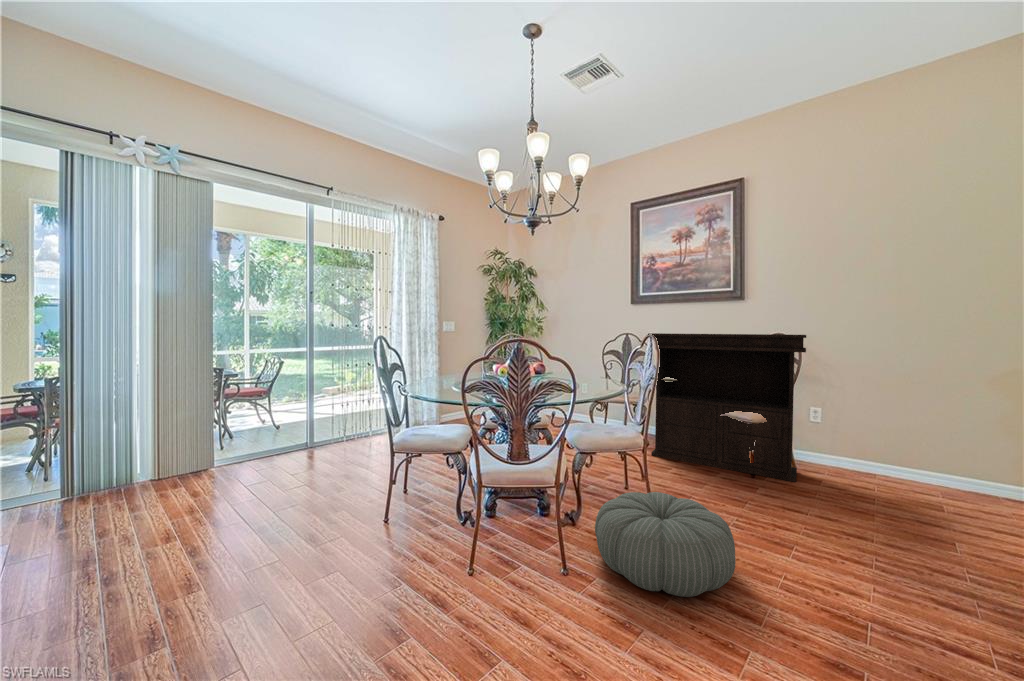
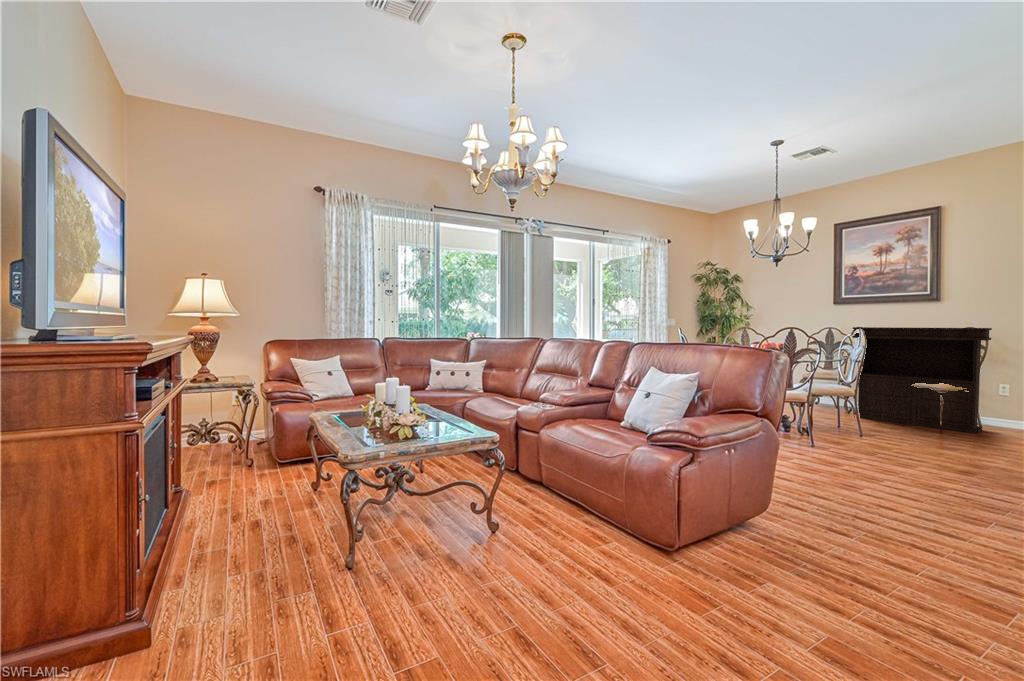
pouf: present [595,492,736,597] -> none [827,416,916,456]

